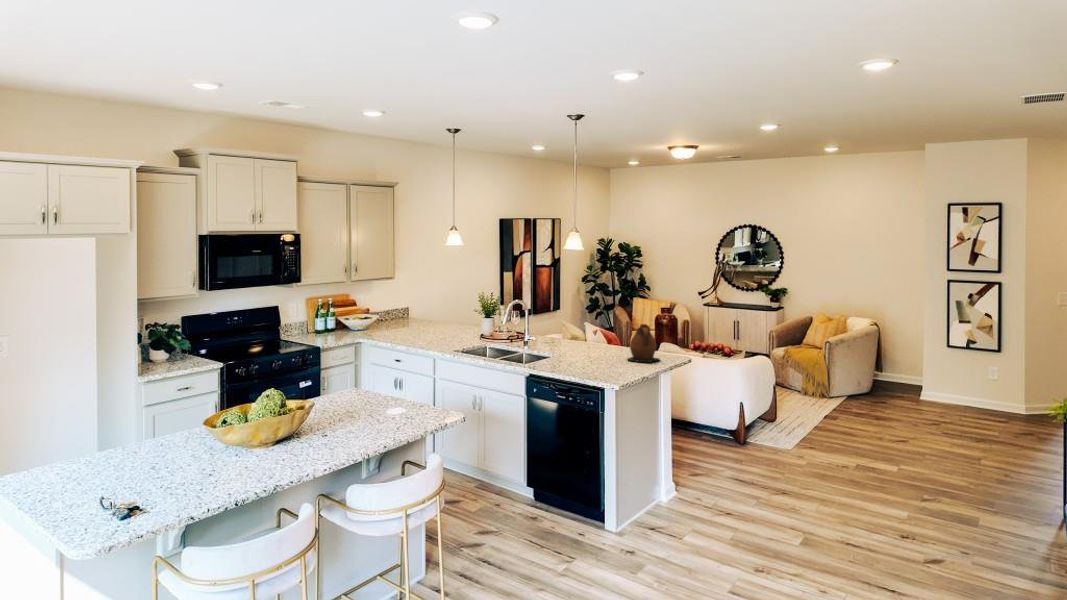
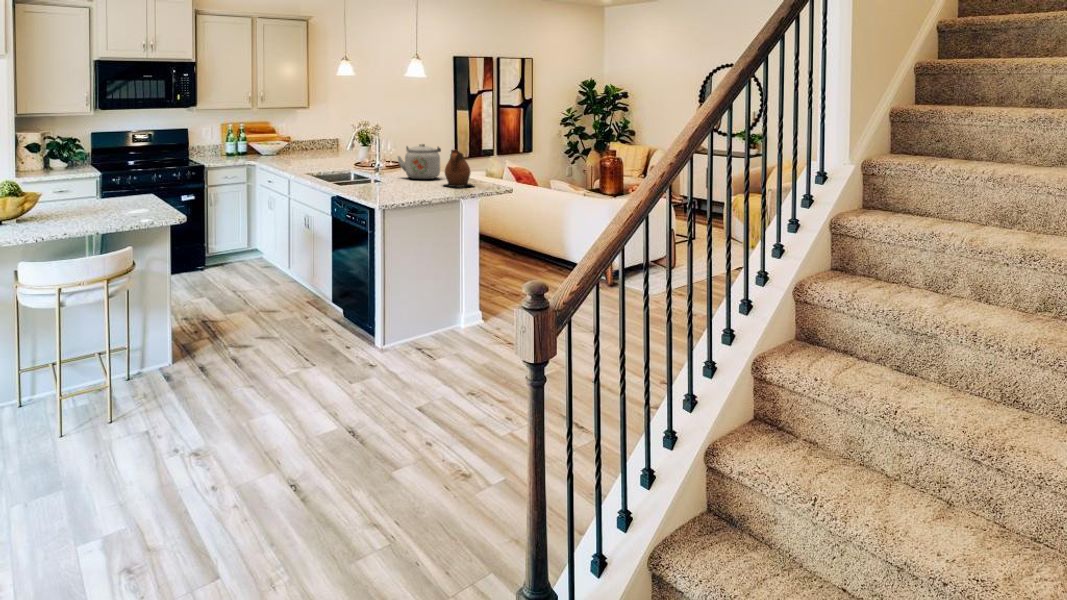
kettle: none [561,317,605,354] -> present [398,144,441,179]

